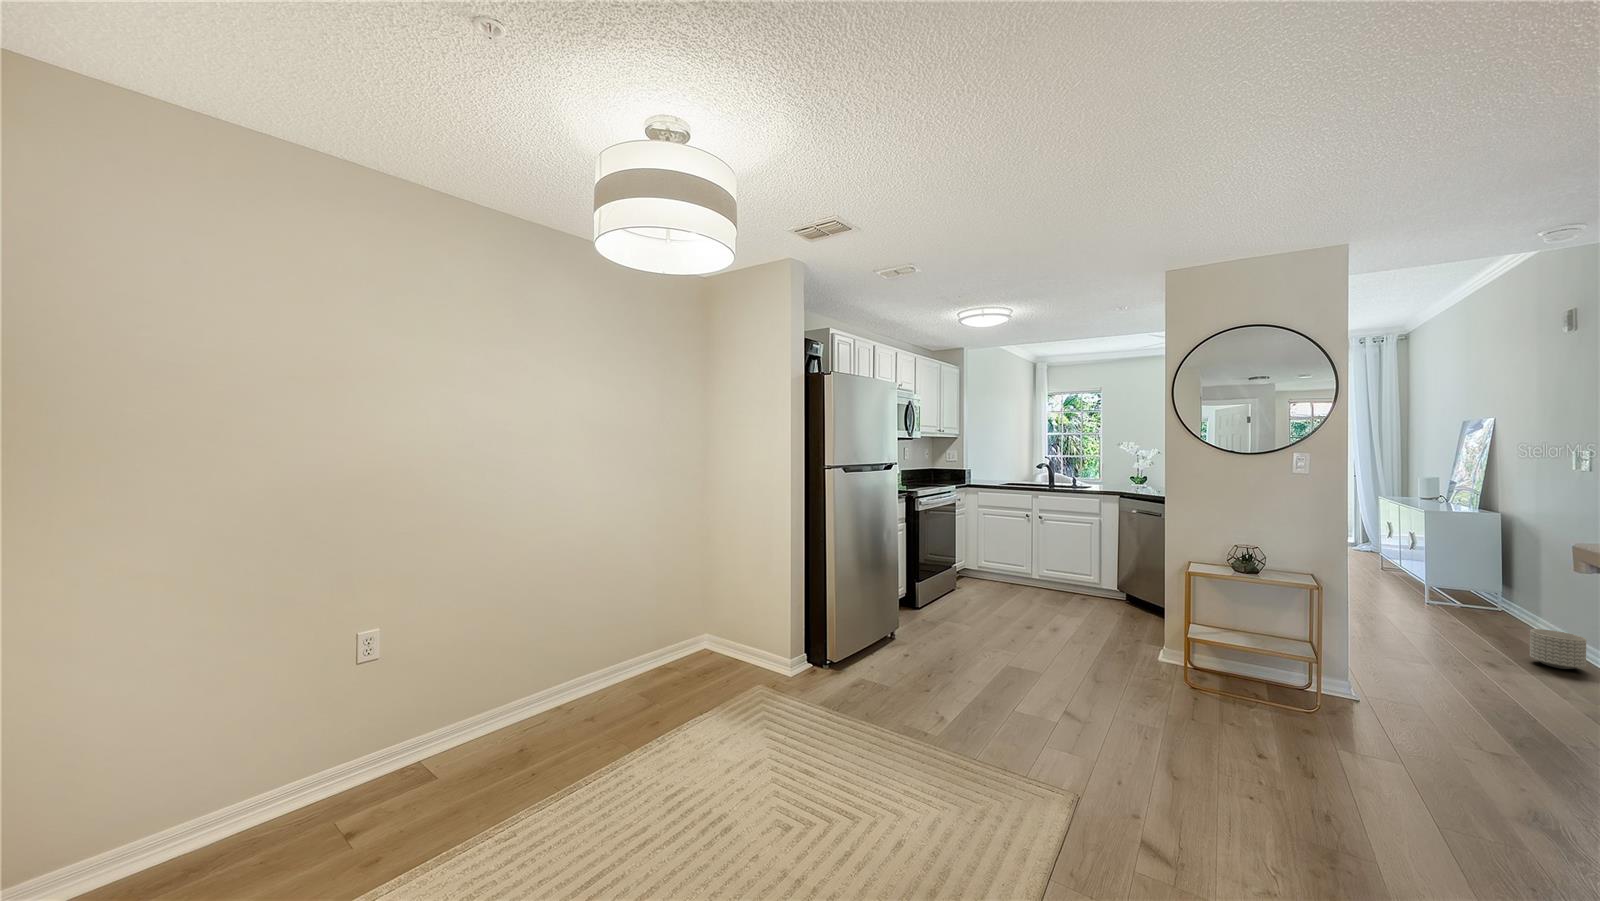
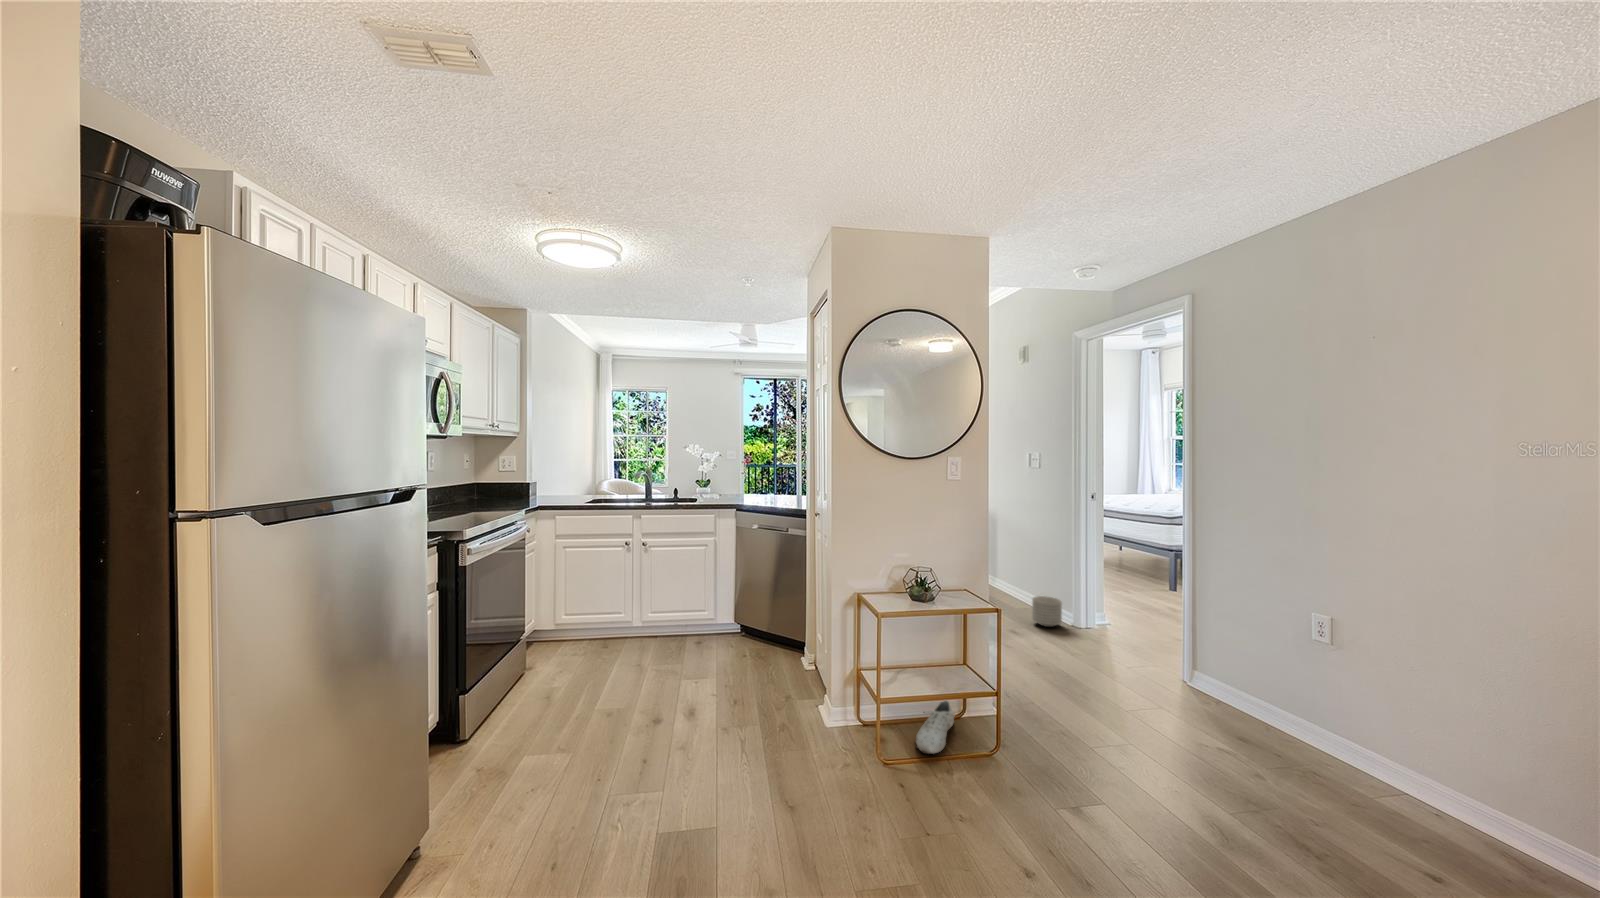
shoe: none [1230,664,1293,696] -> present [916,701,954,754]

